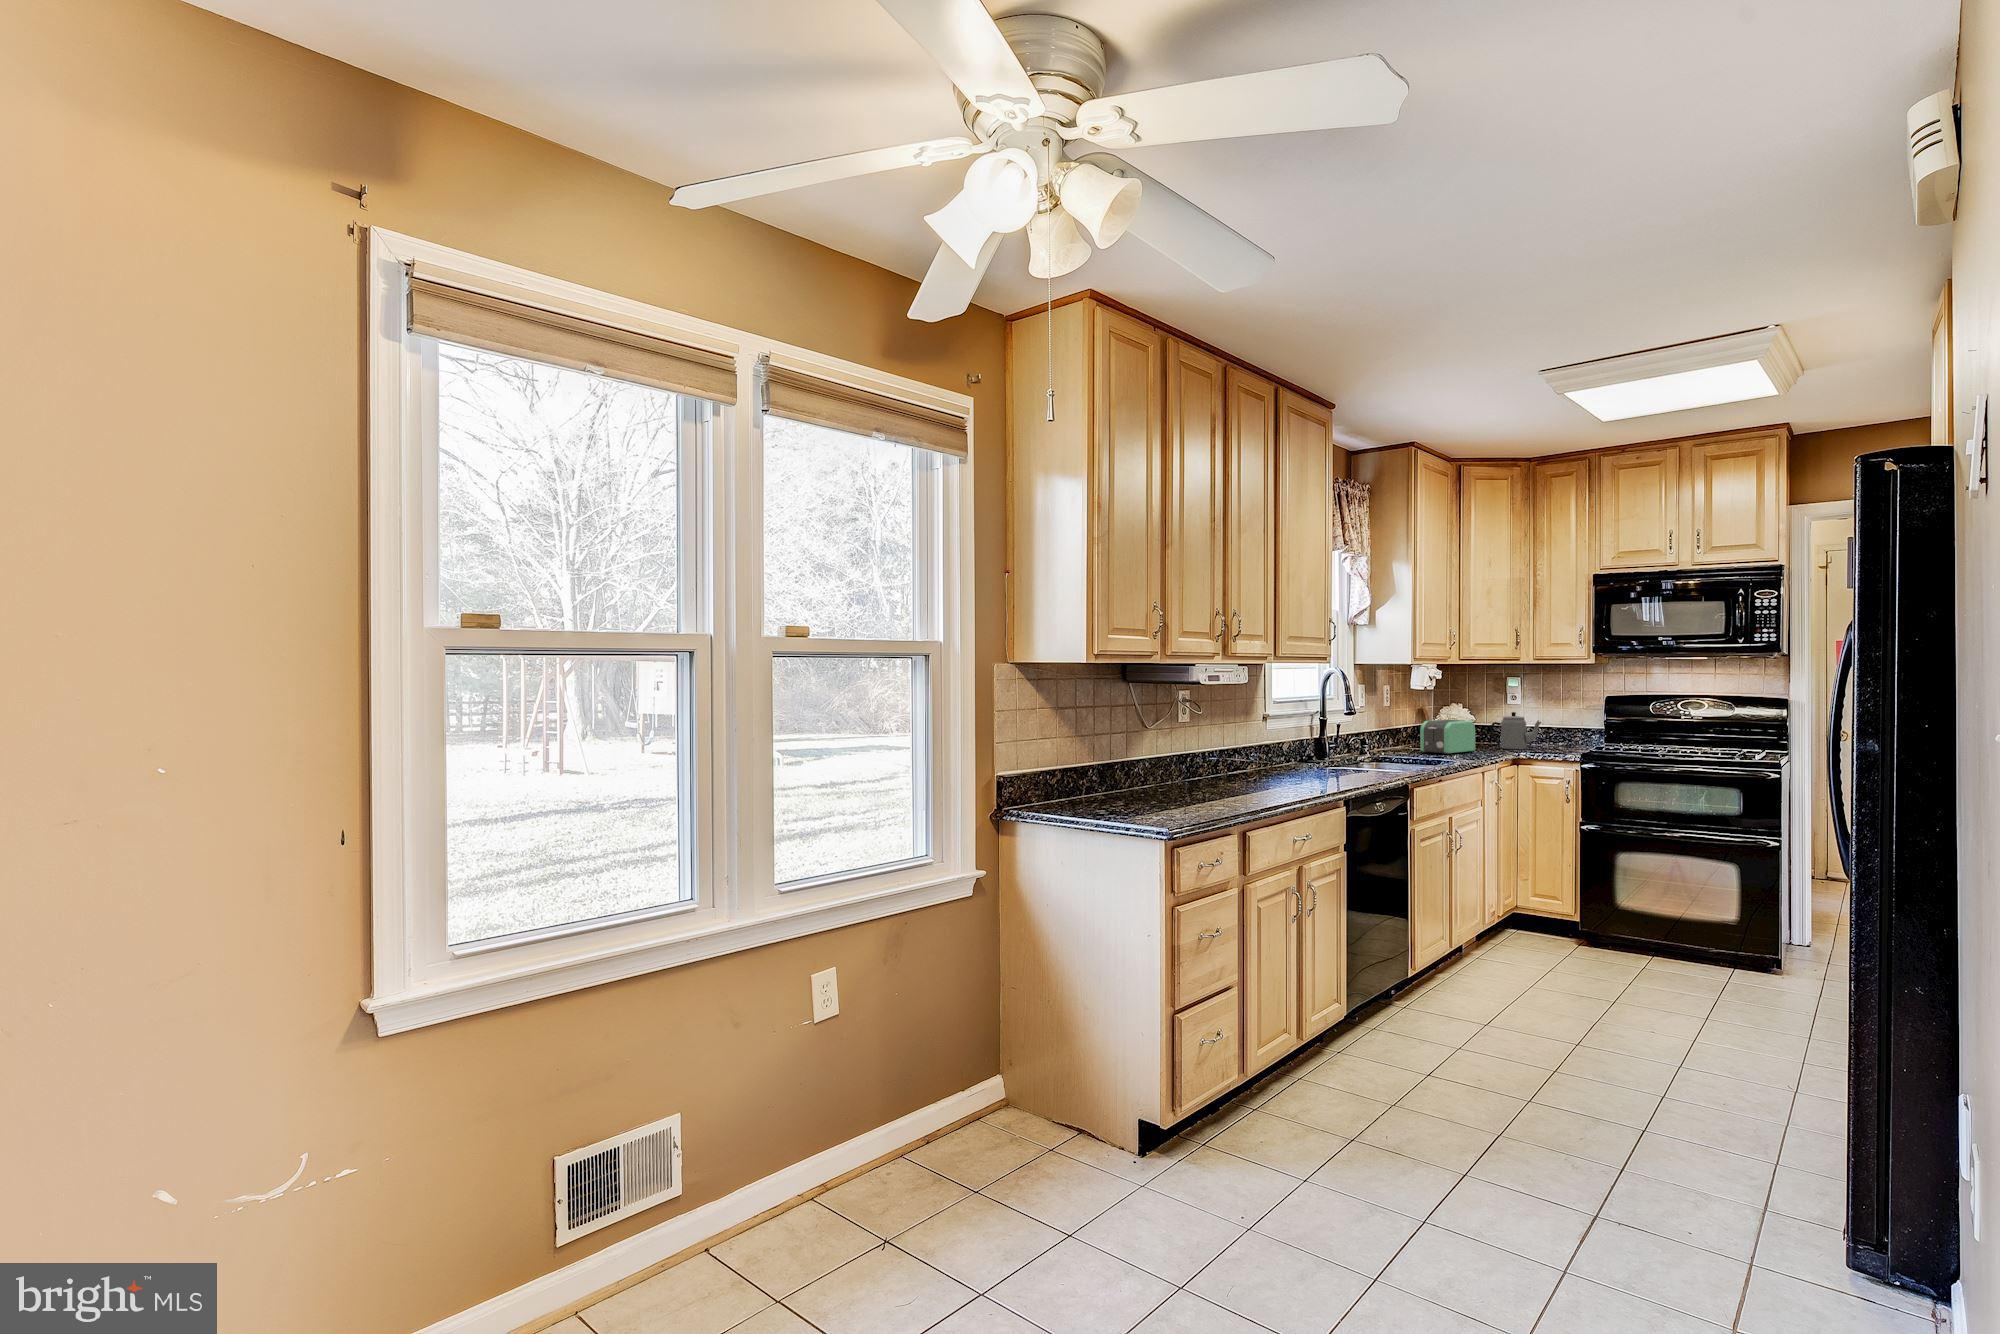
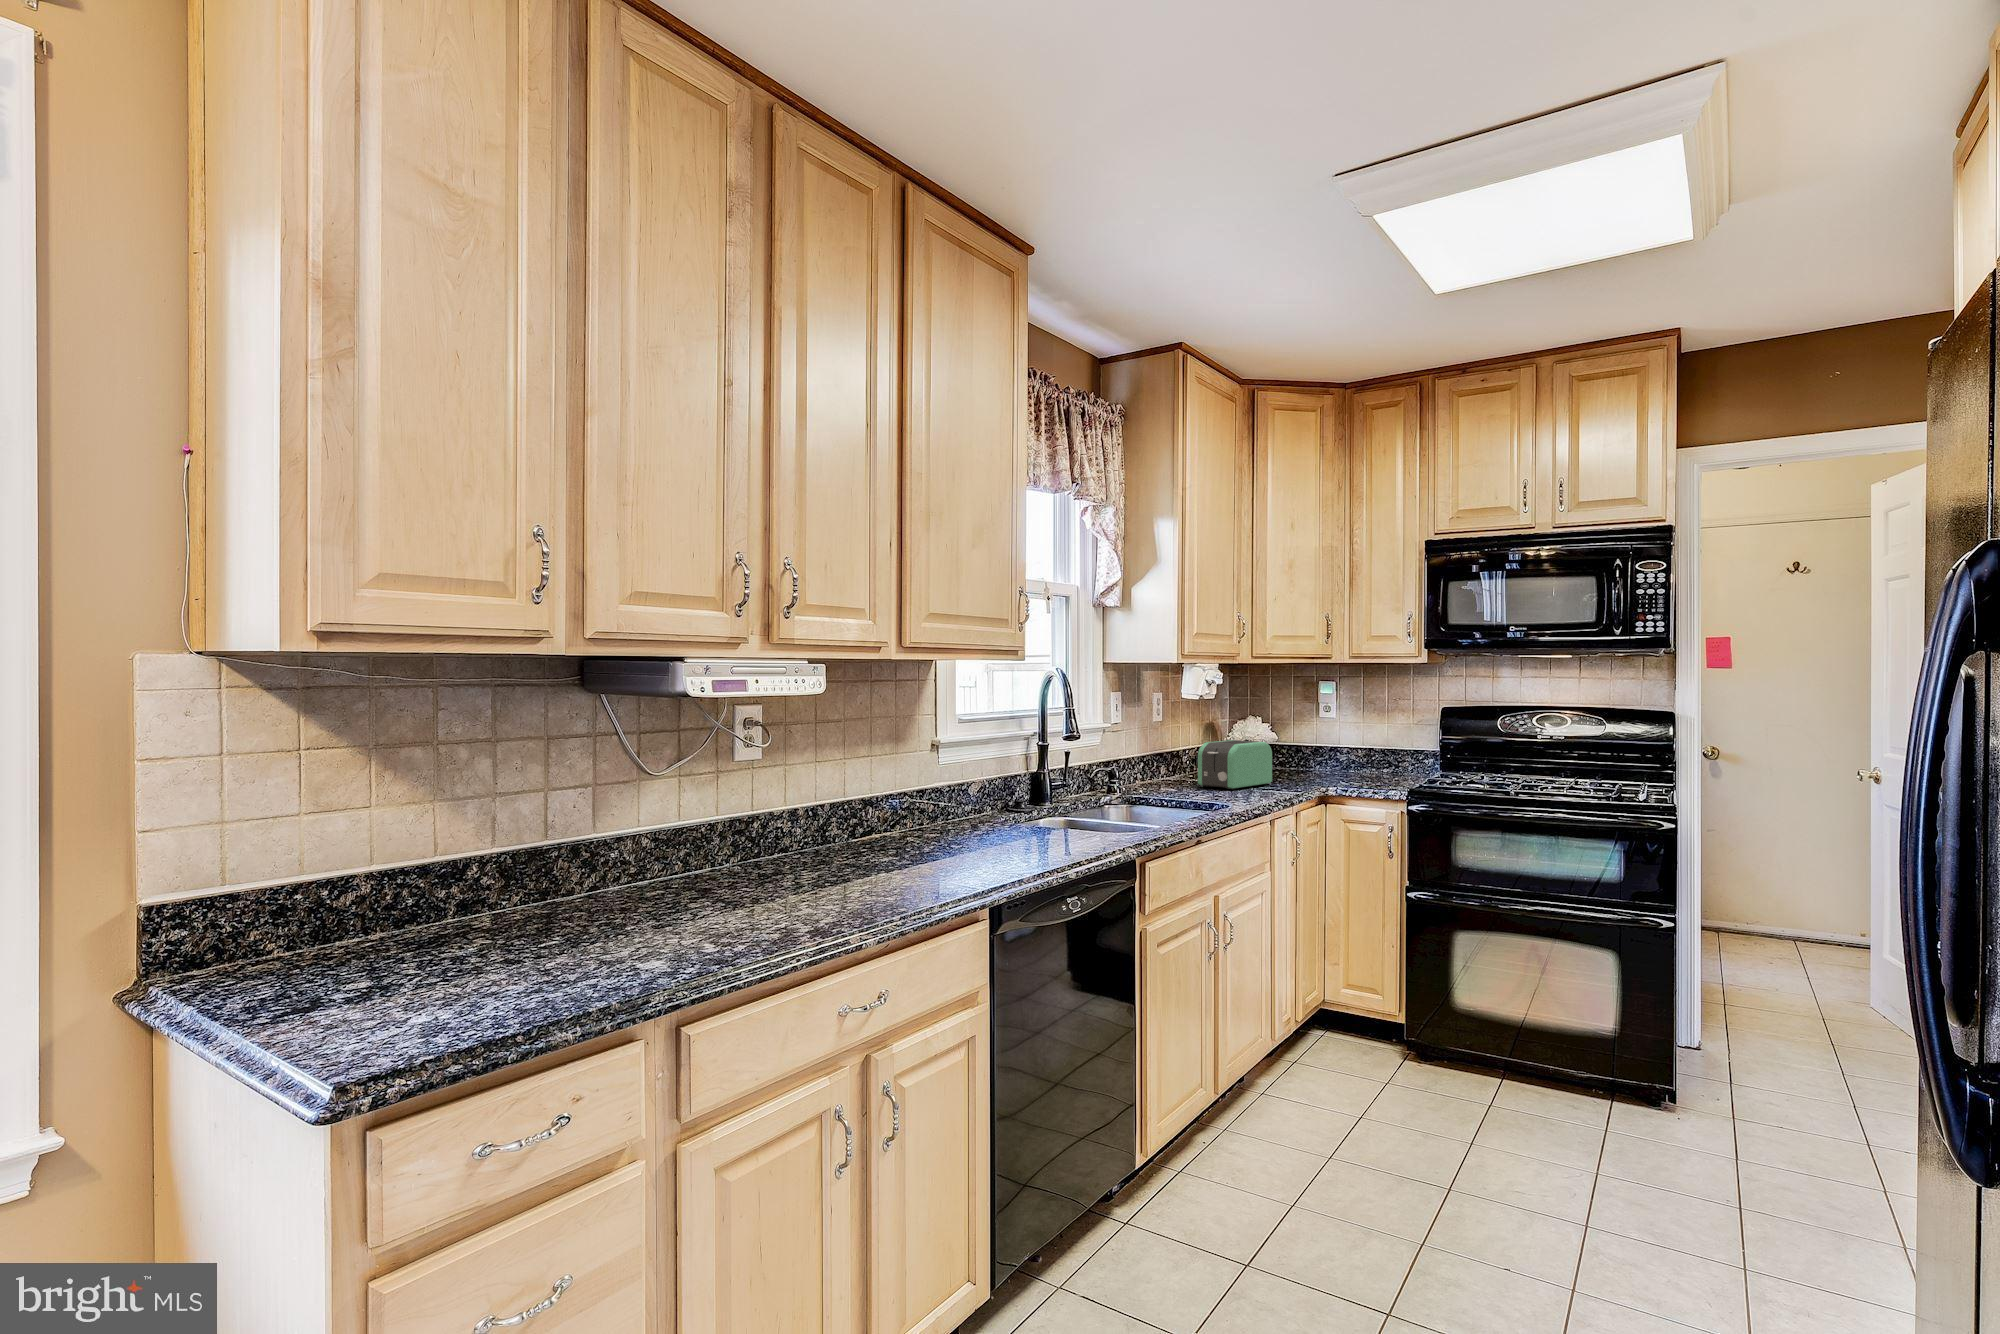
teapot: present [1490,712,1541,749] -> none [1295,729,1360,779]

